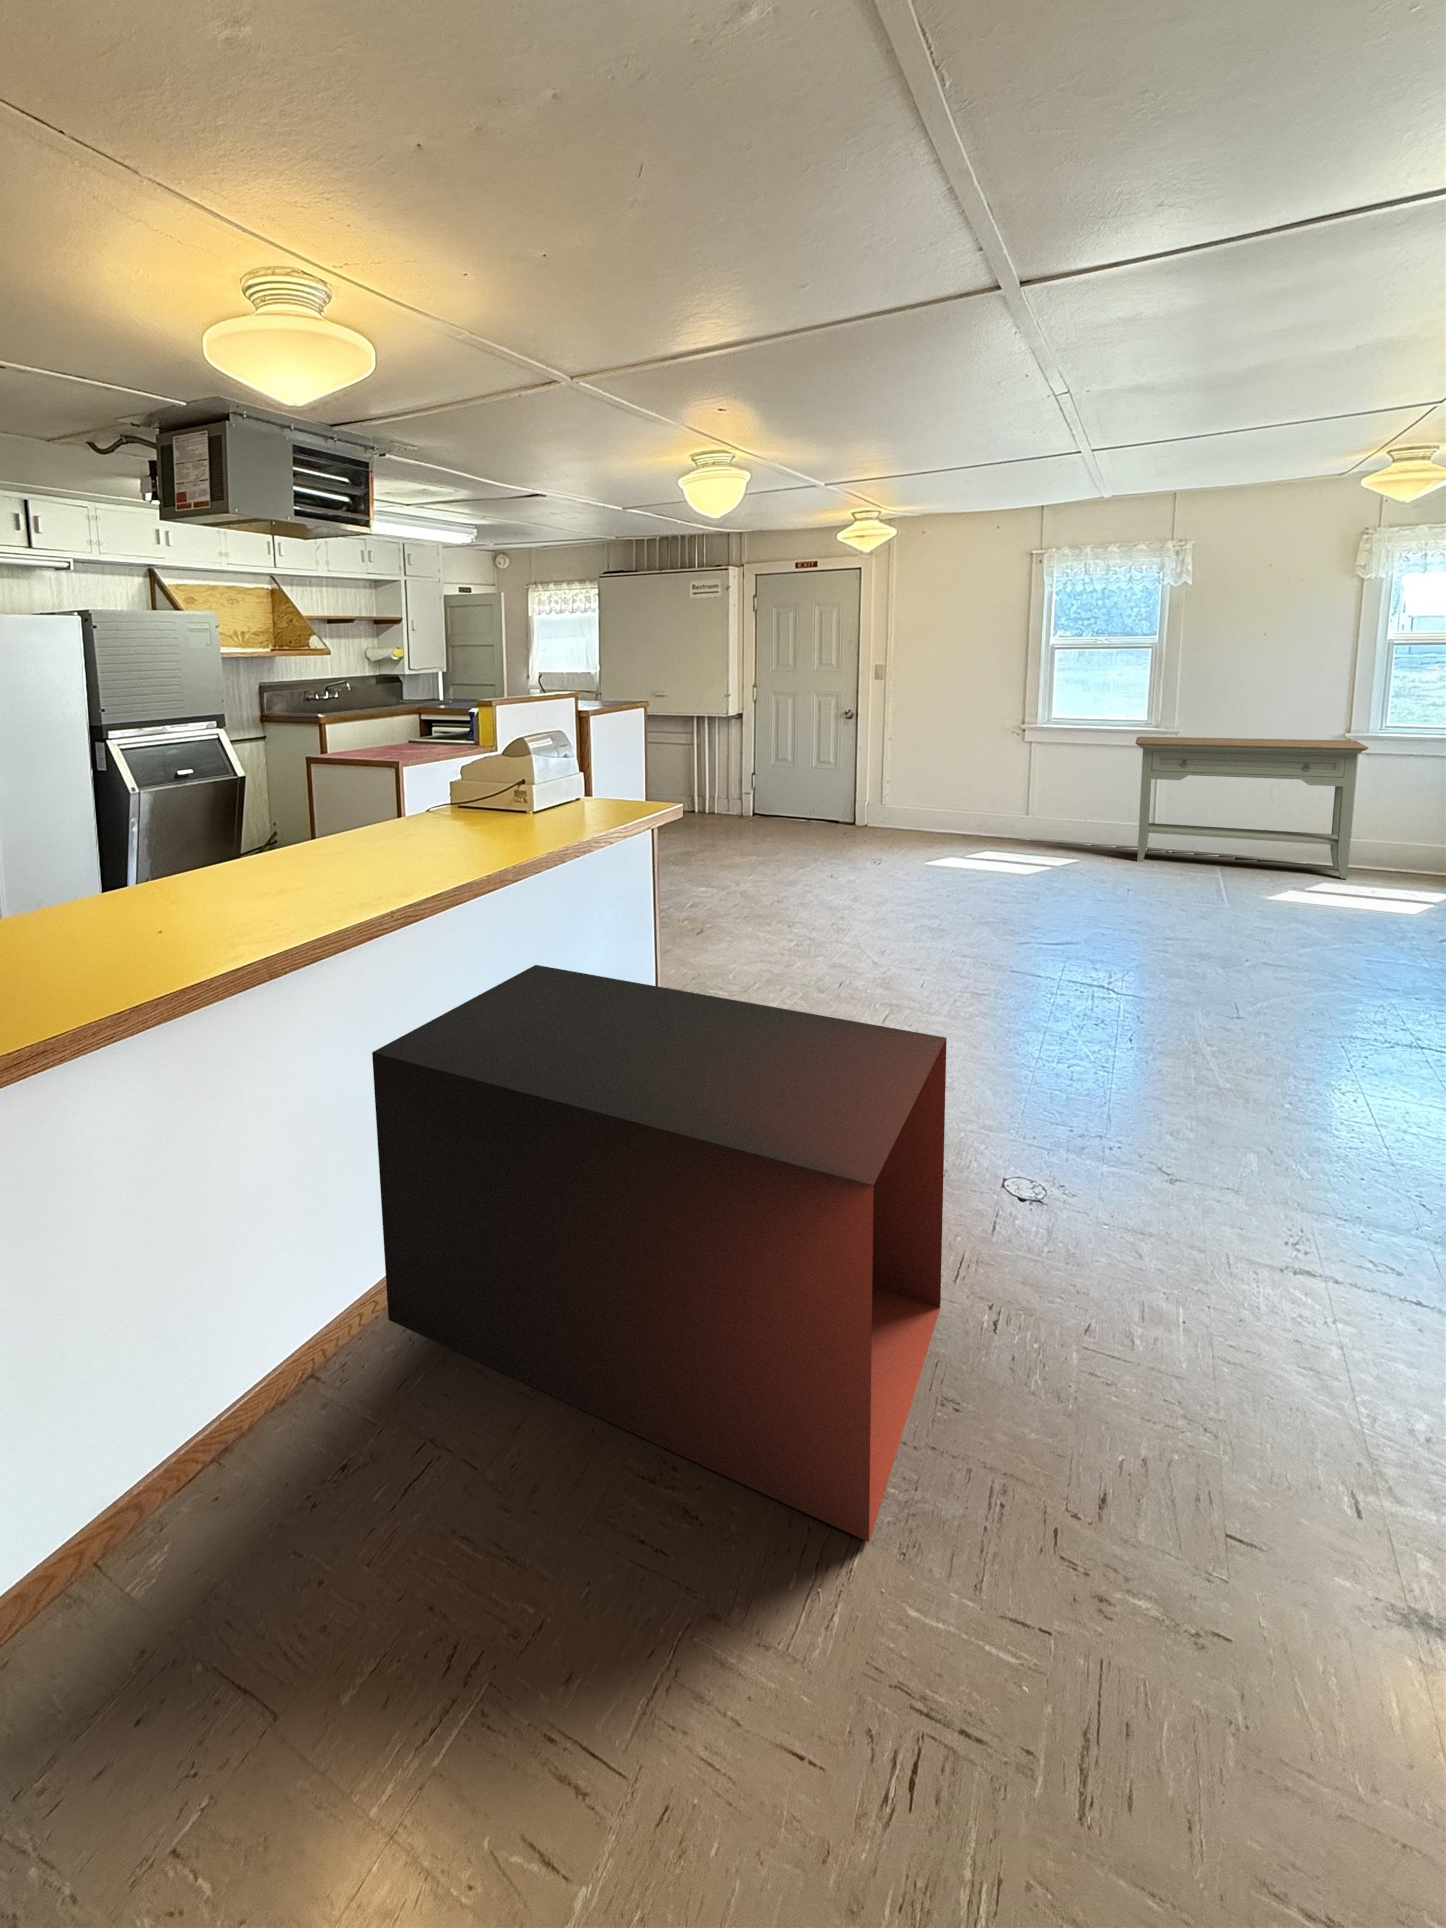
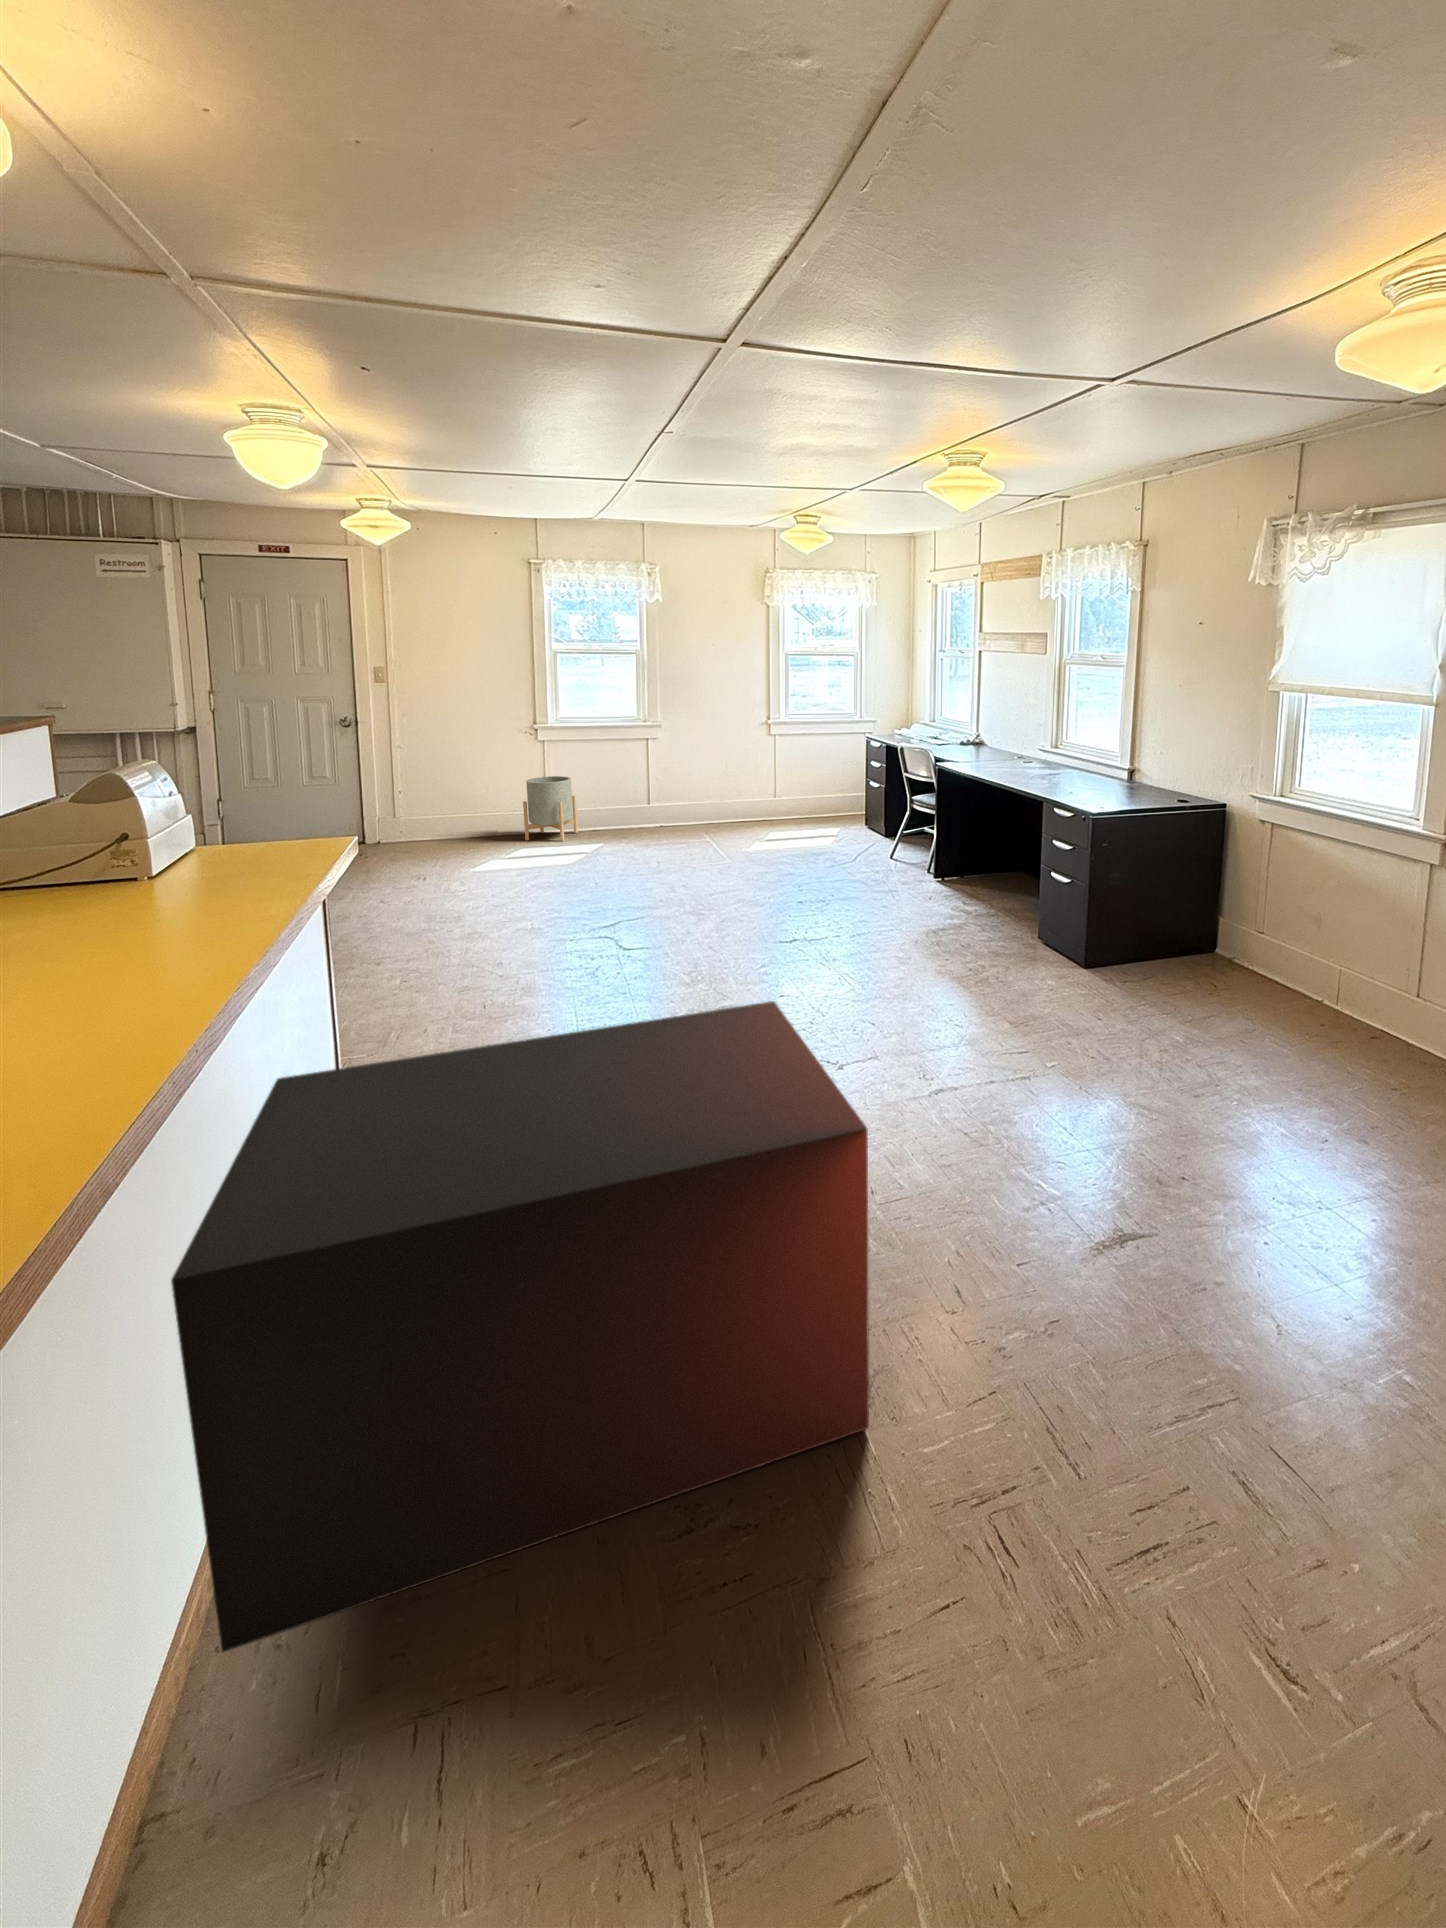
console table: present [1135,737,1368,879] -> none [632,723,783,833]
planter: none [993,783,1057,854] -> present [523,776,578,841]

